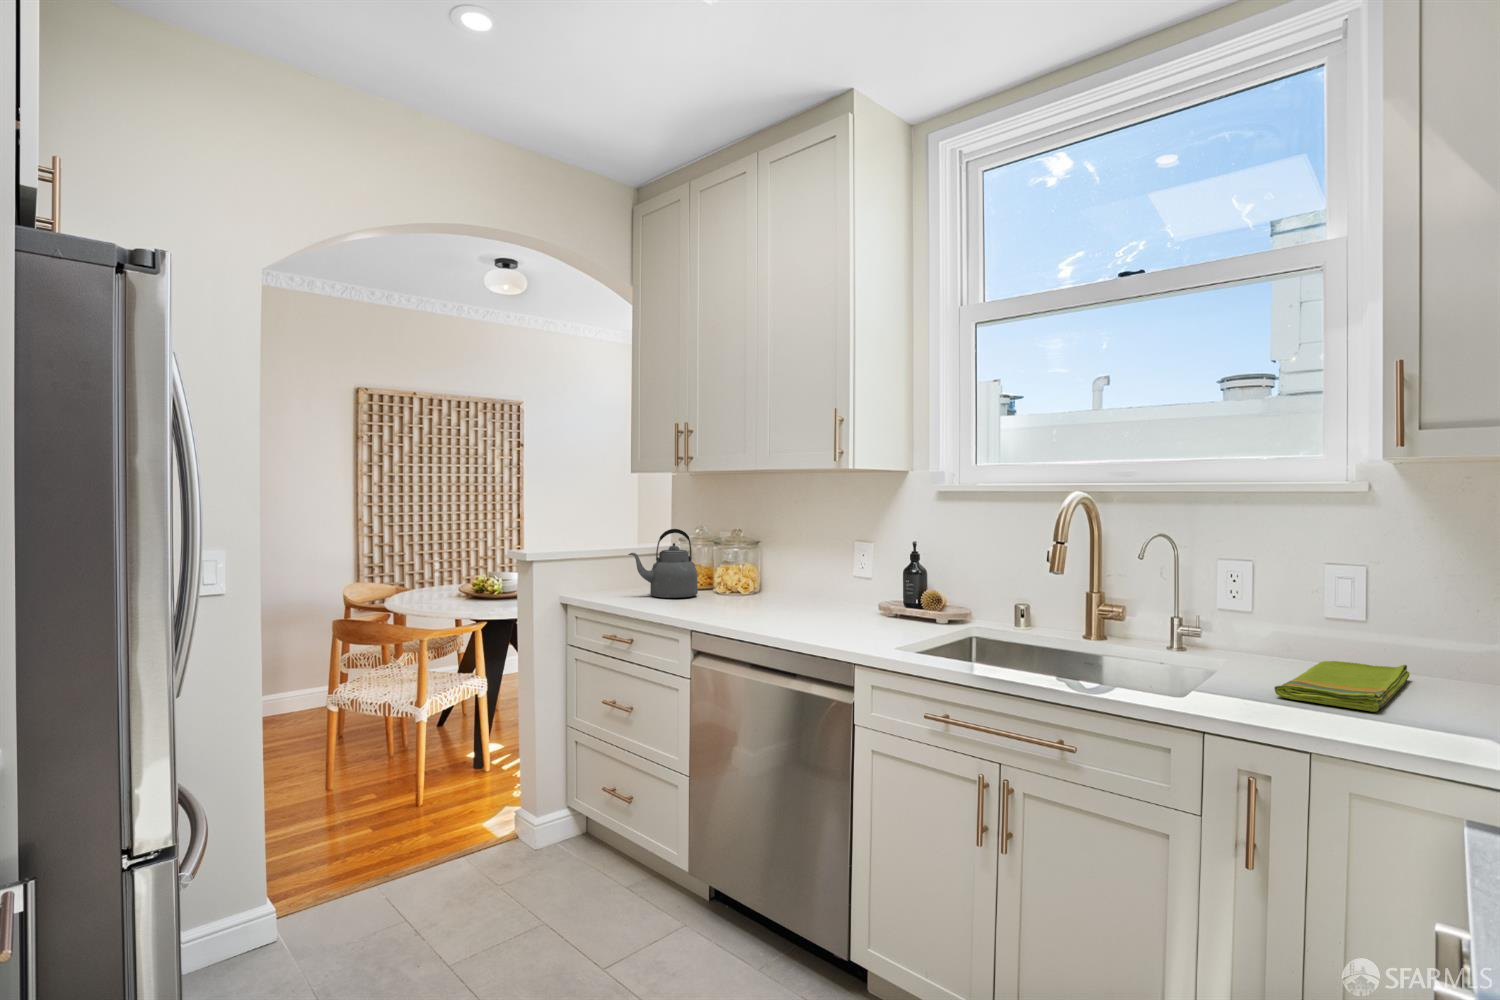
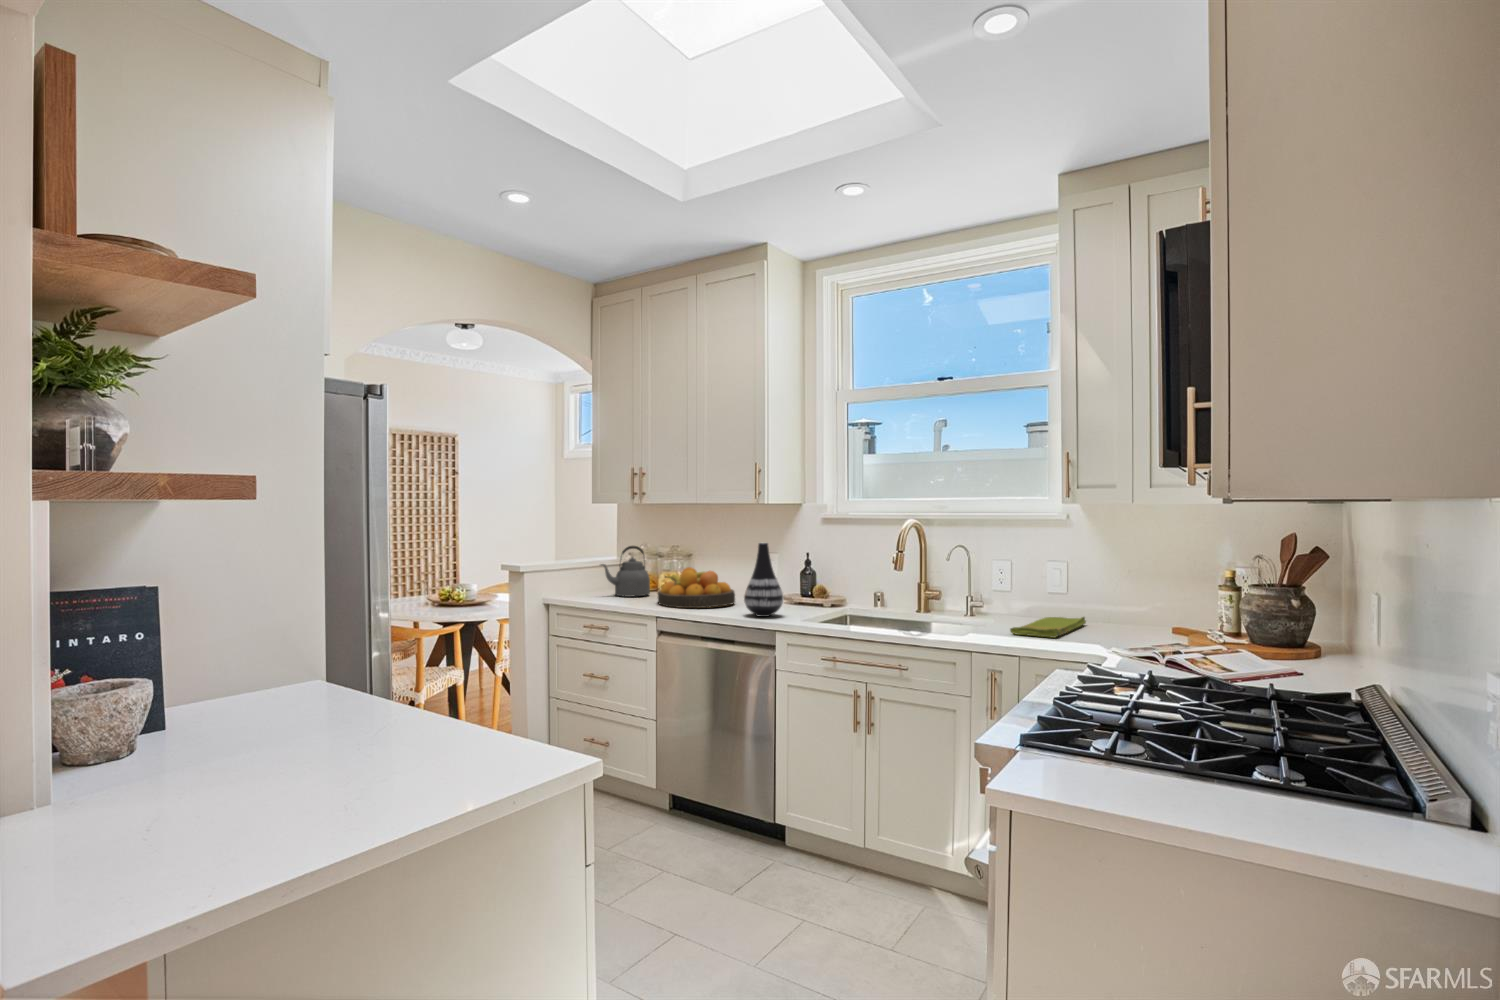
vase: none [813,527,873,638] -> present [744,543,783,617]
fruit bowl: none [699,560,808,620] -> present [658,567,735,608]

